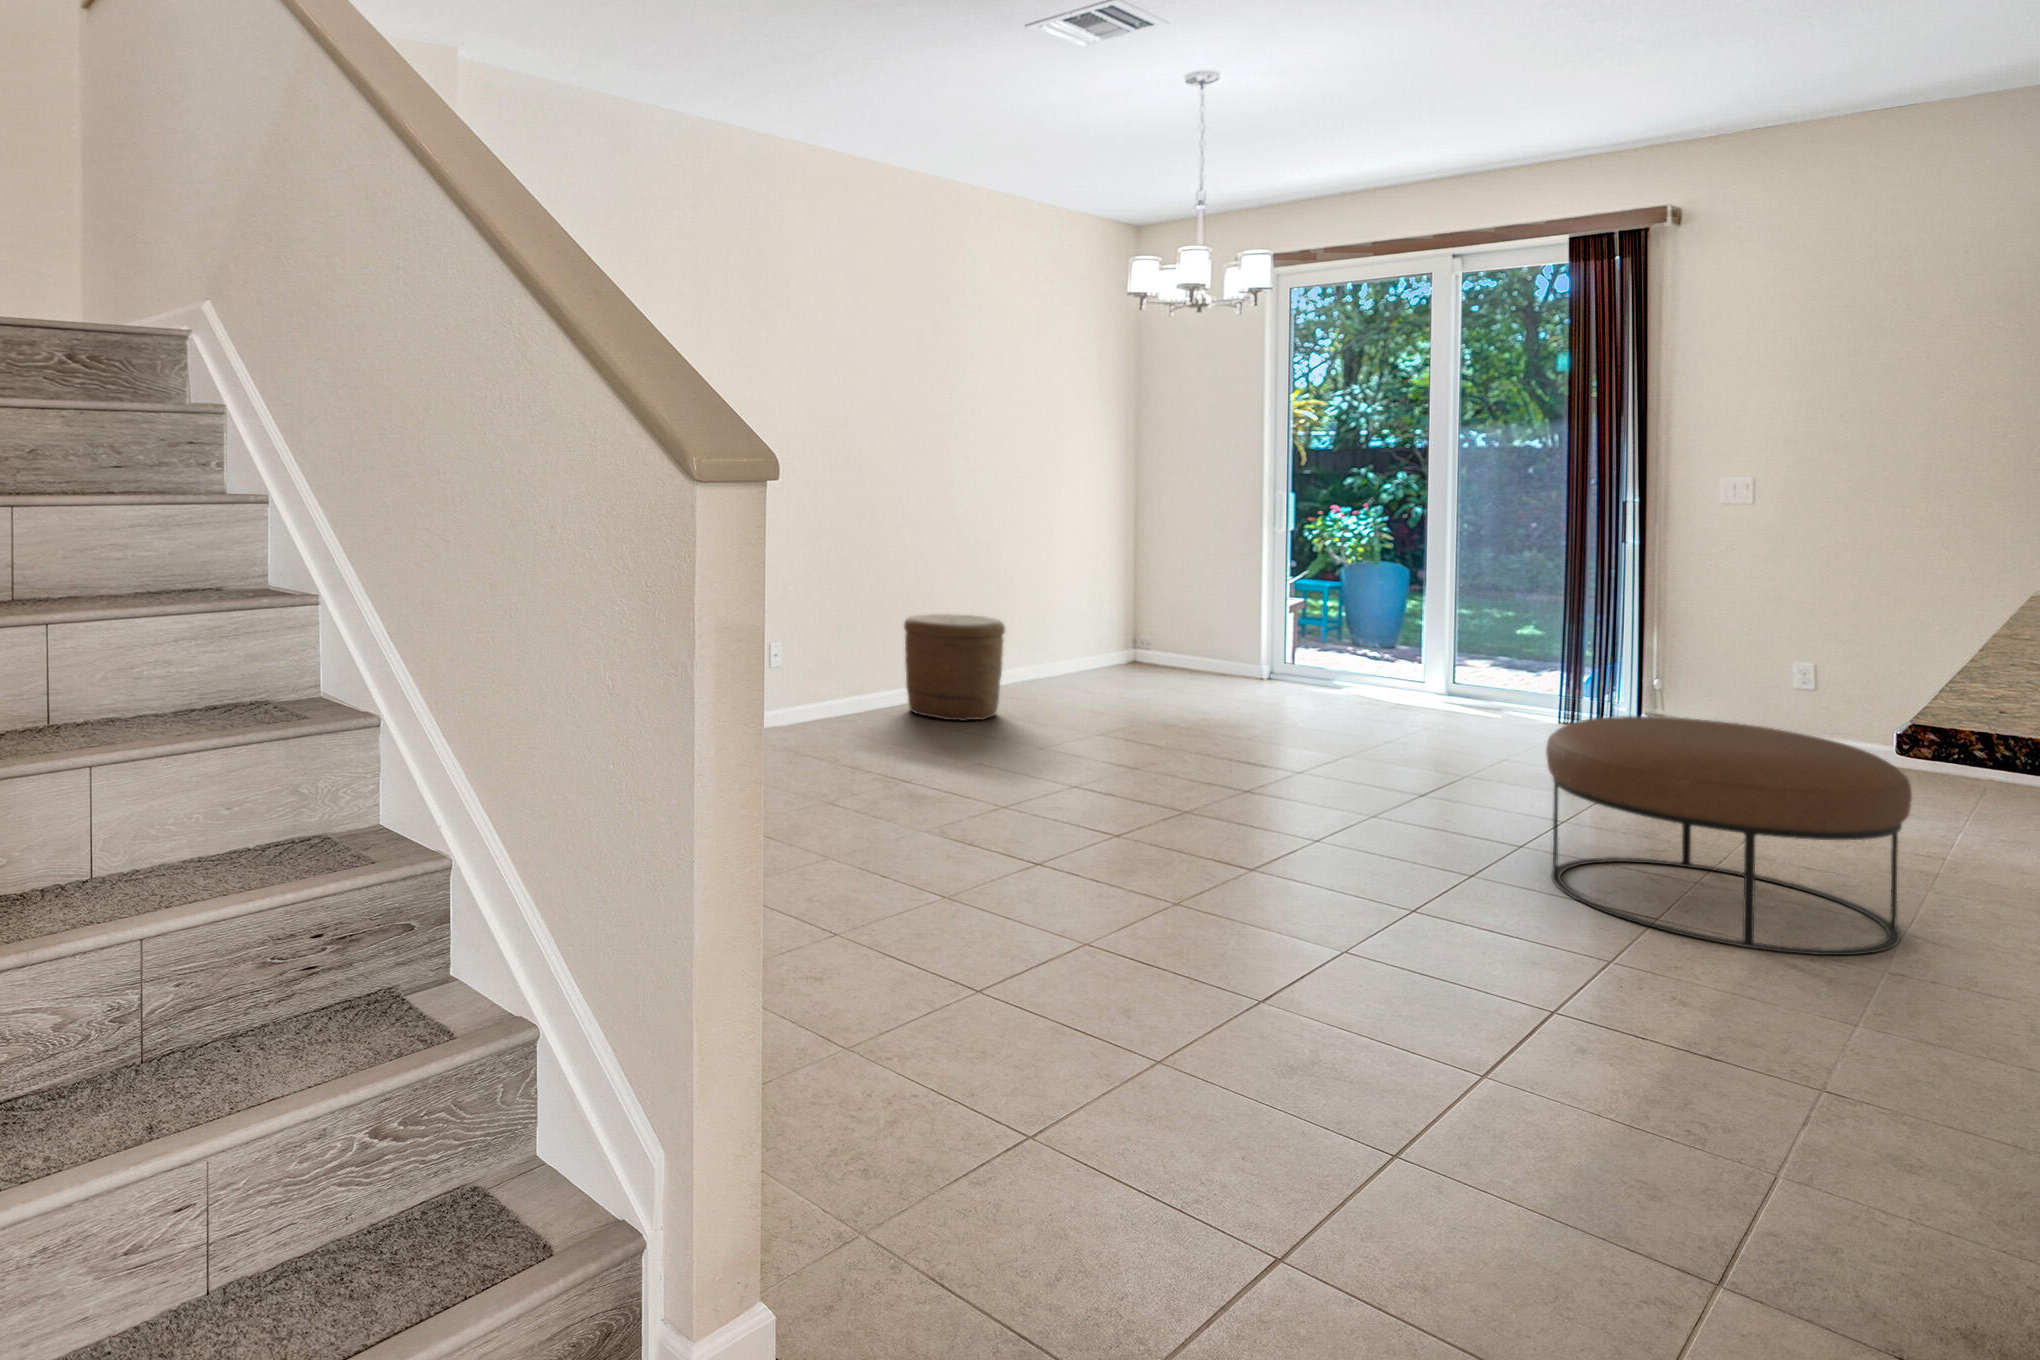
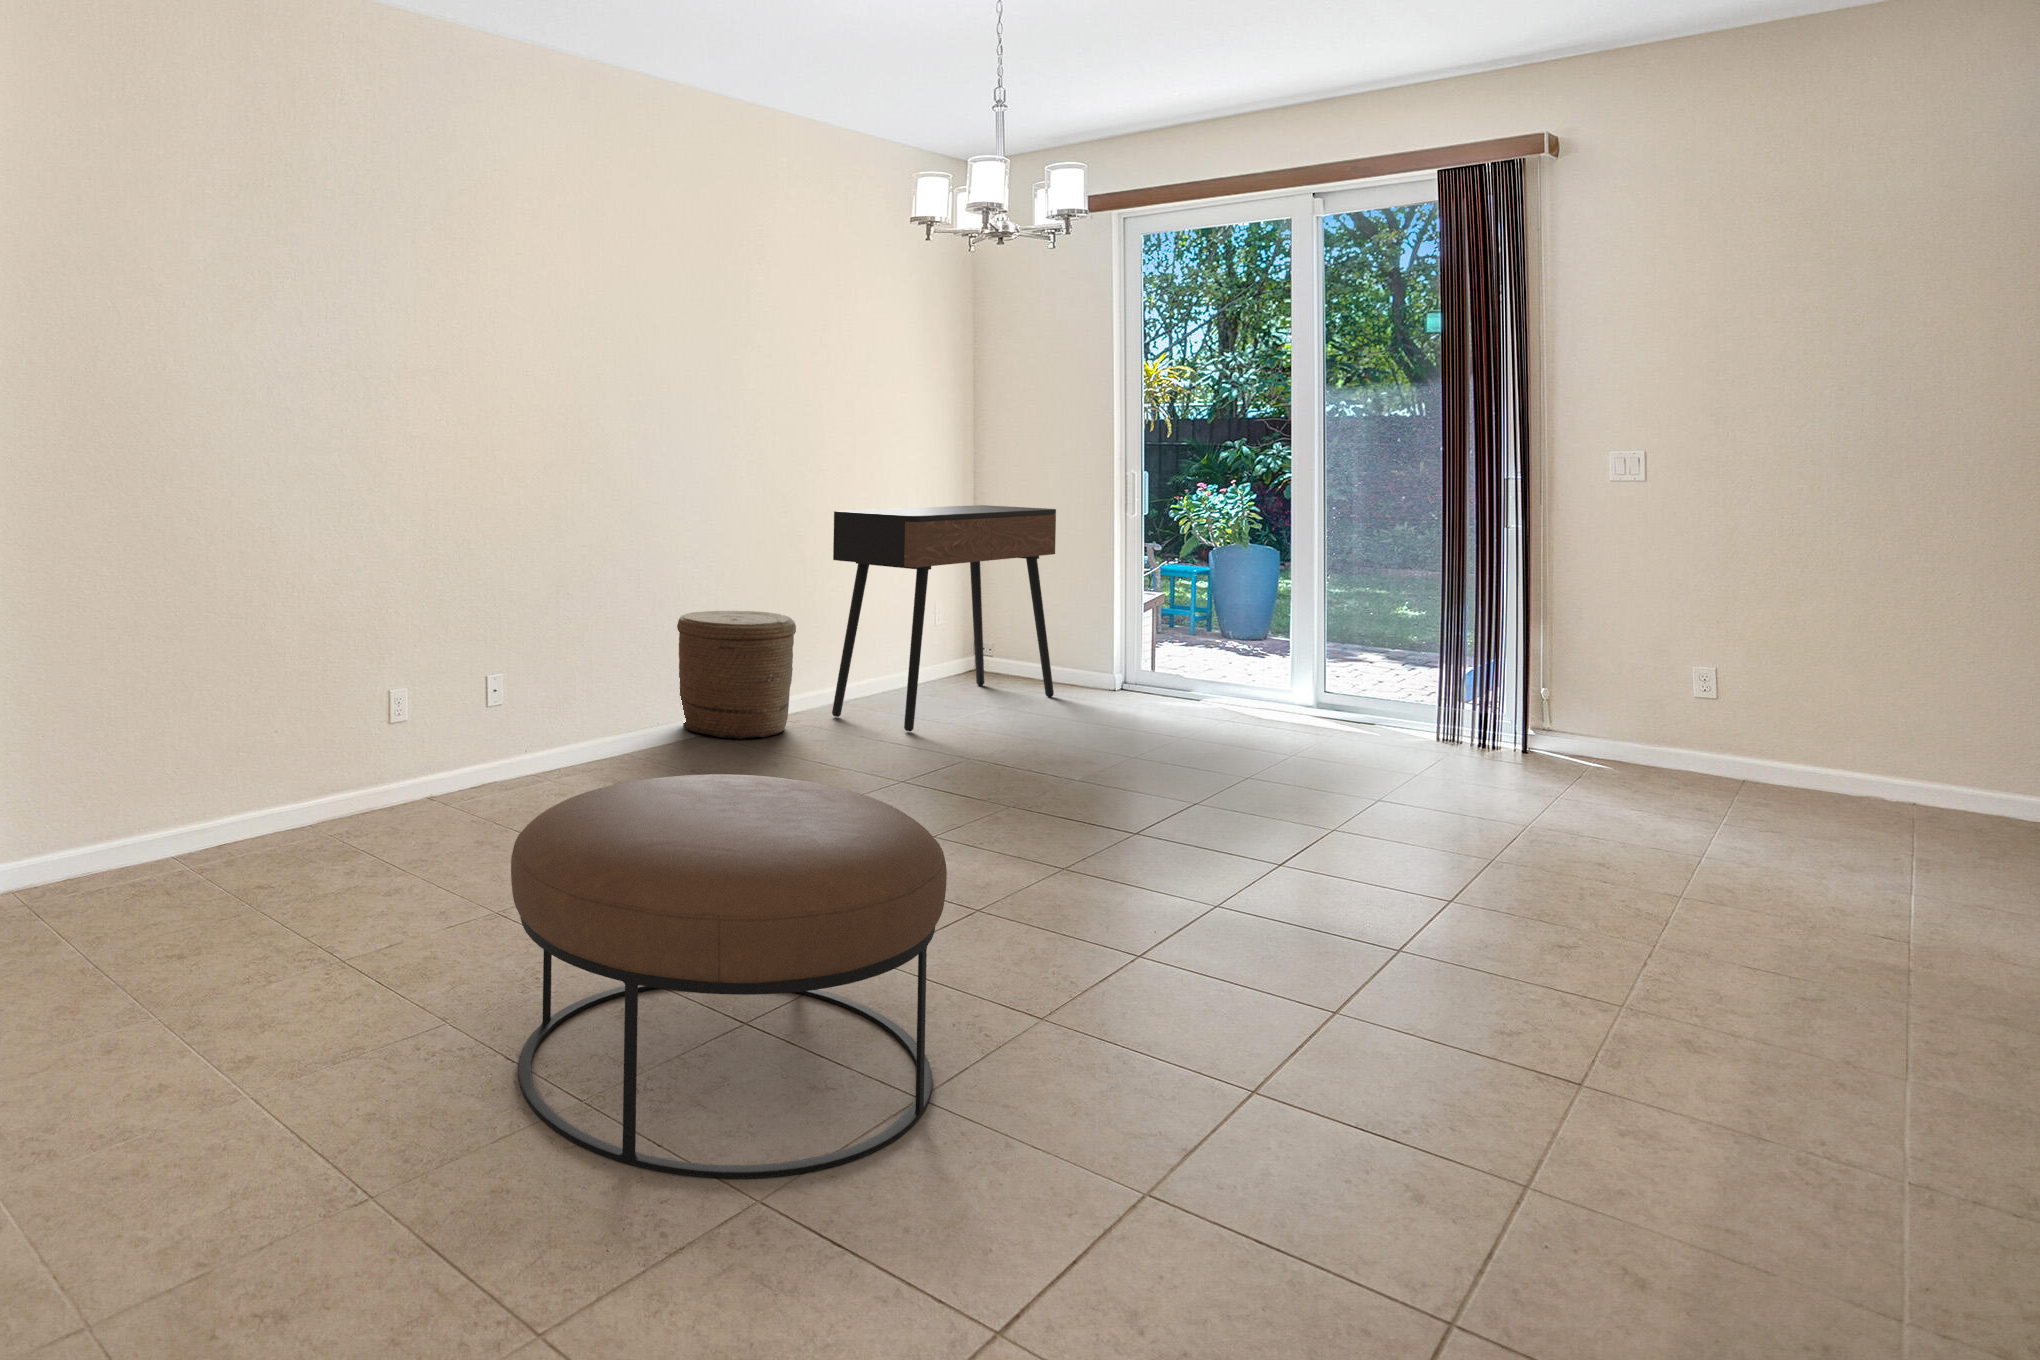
console table: none [1030,524,1214,716] -> present [832,505,1056,731]
ottoman: present [1546,716,1912,955] -> present [511,774,947,1178]

